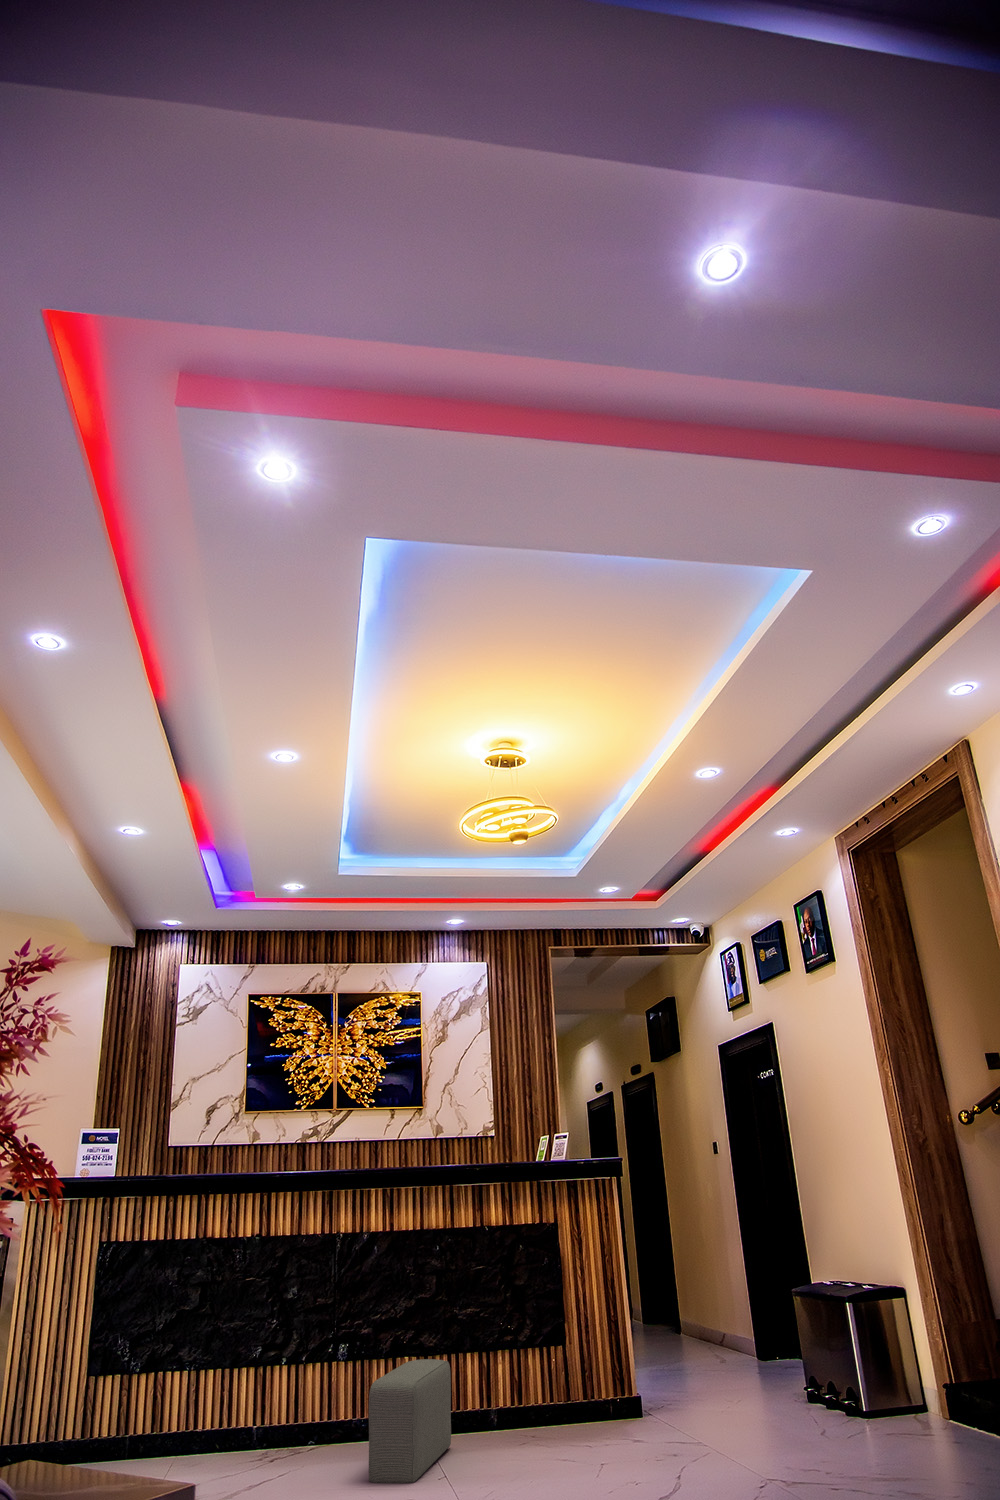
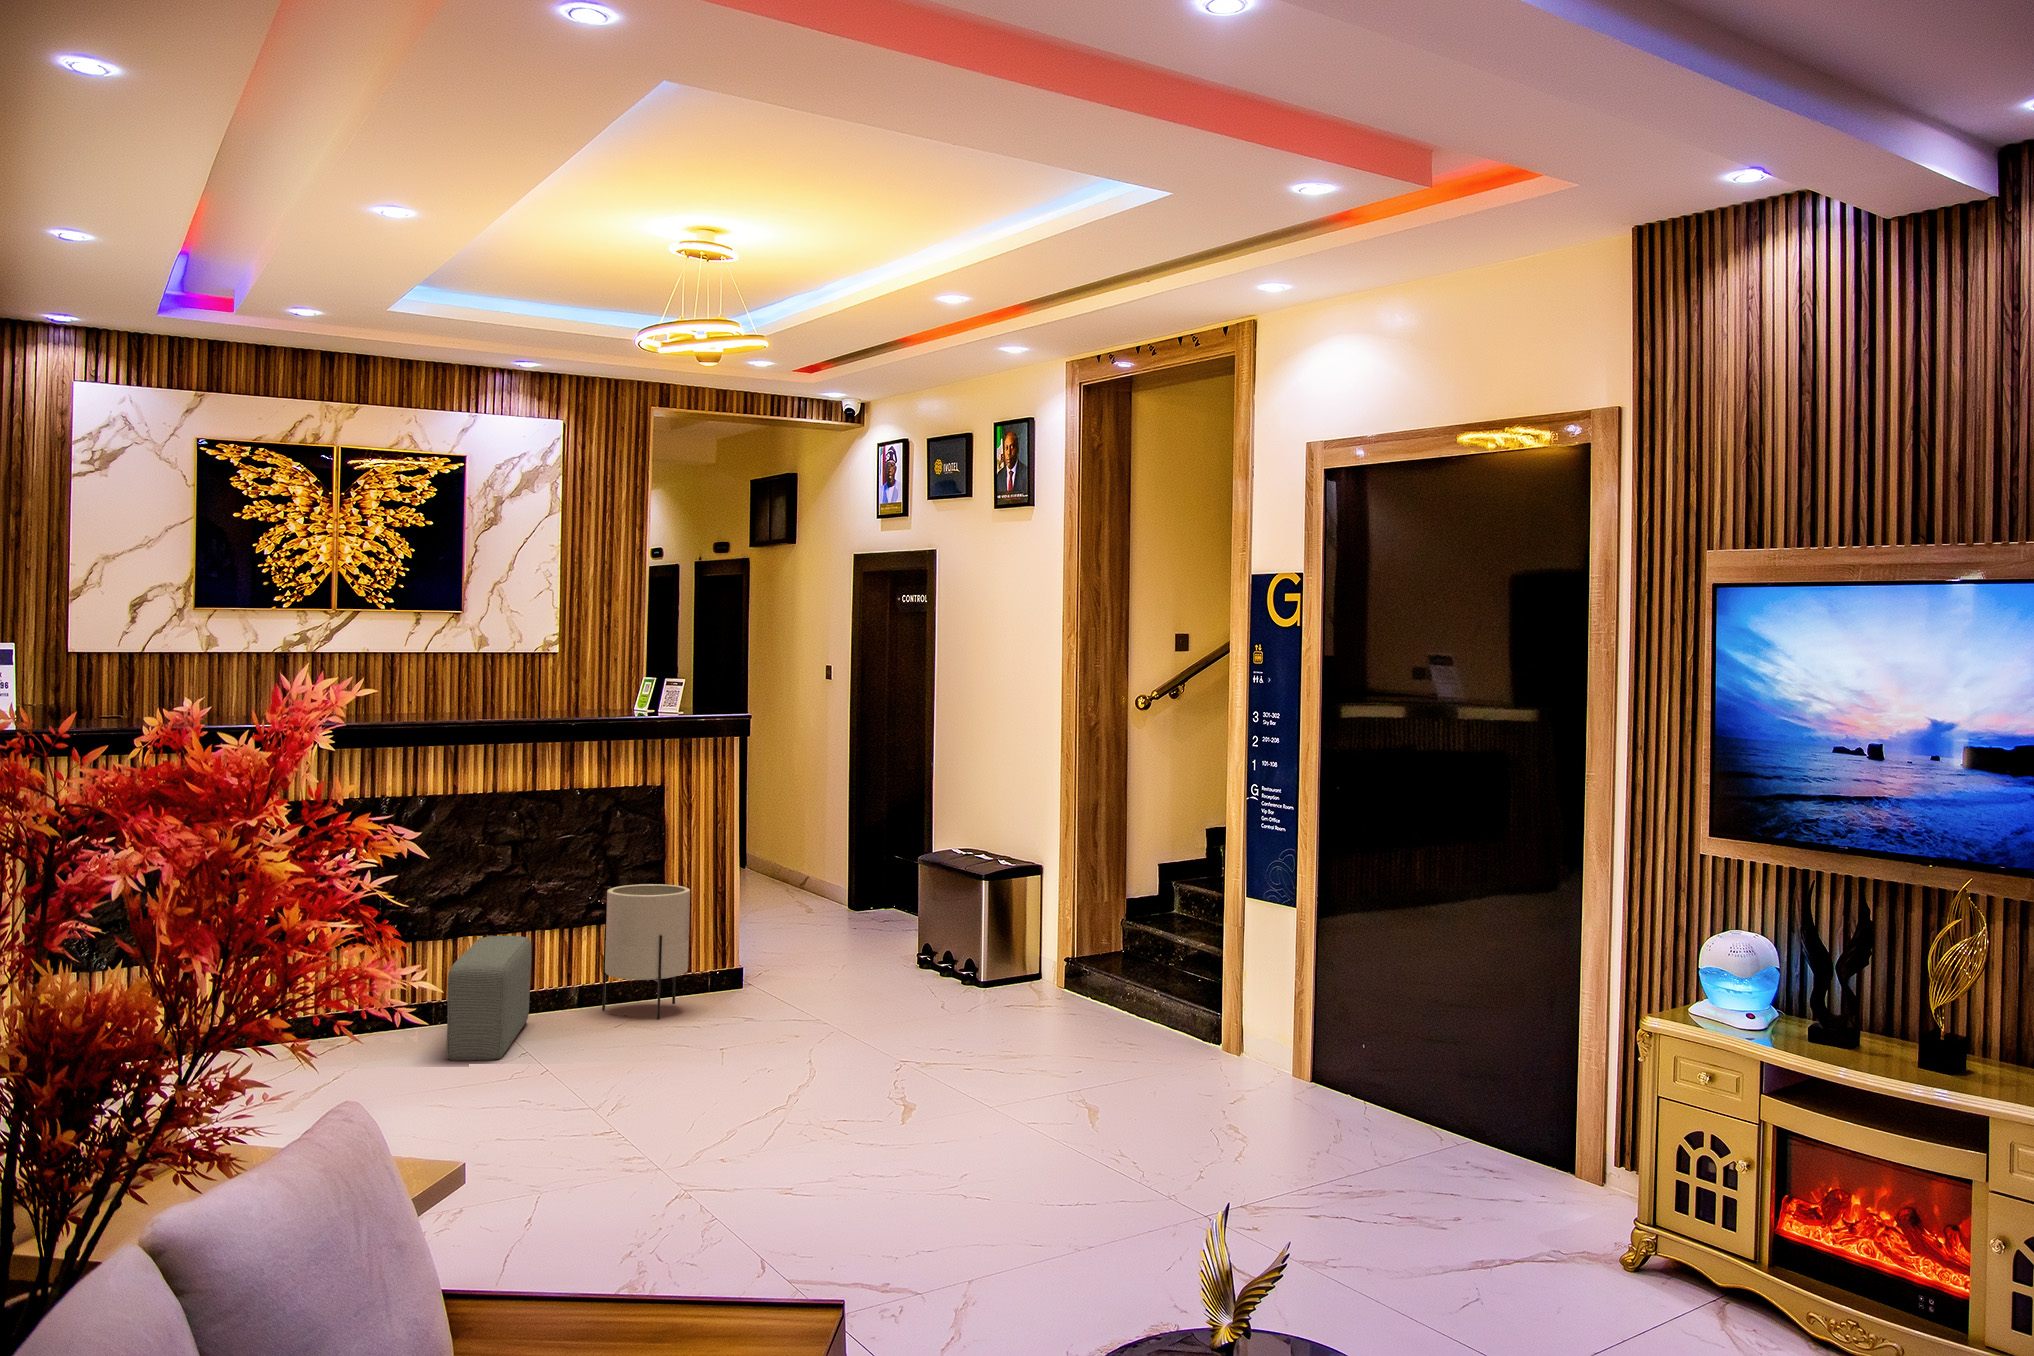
planter: none [513,1312,588,1447] -> present [602,884,690,1019]

